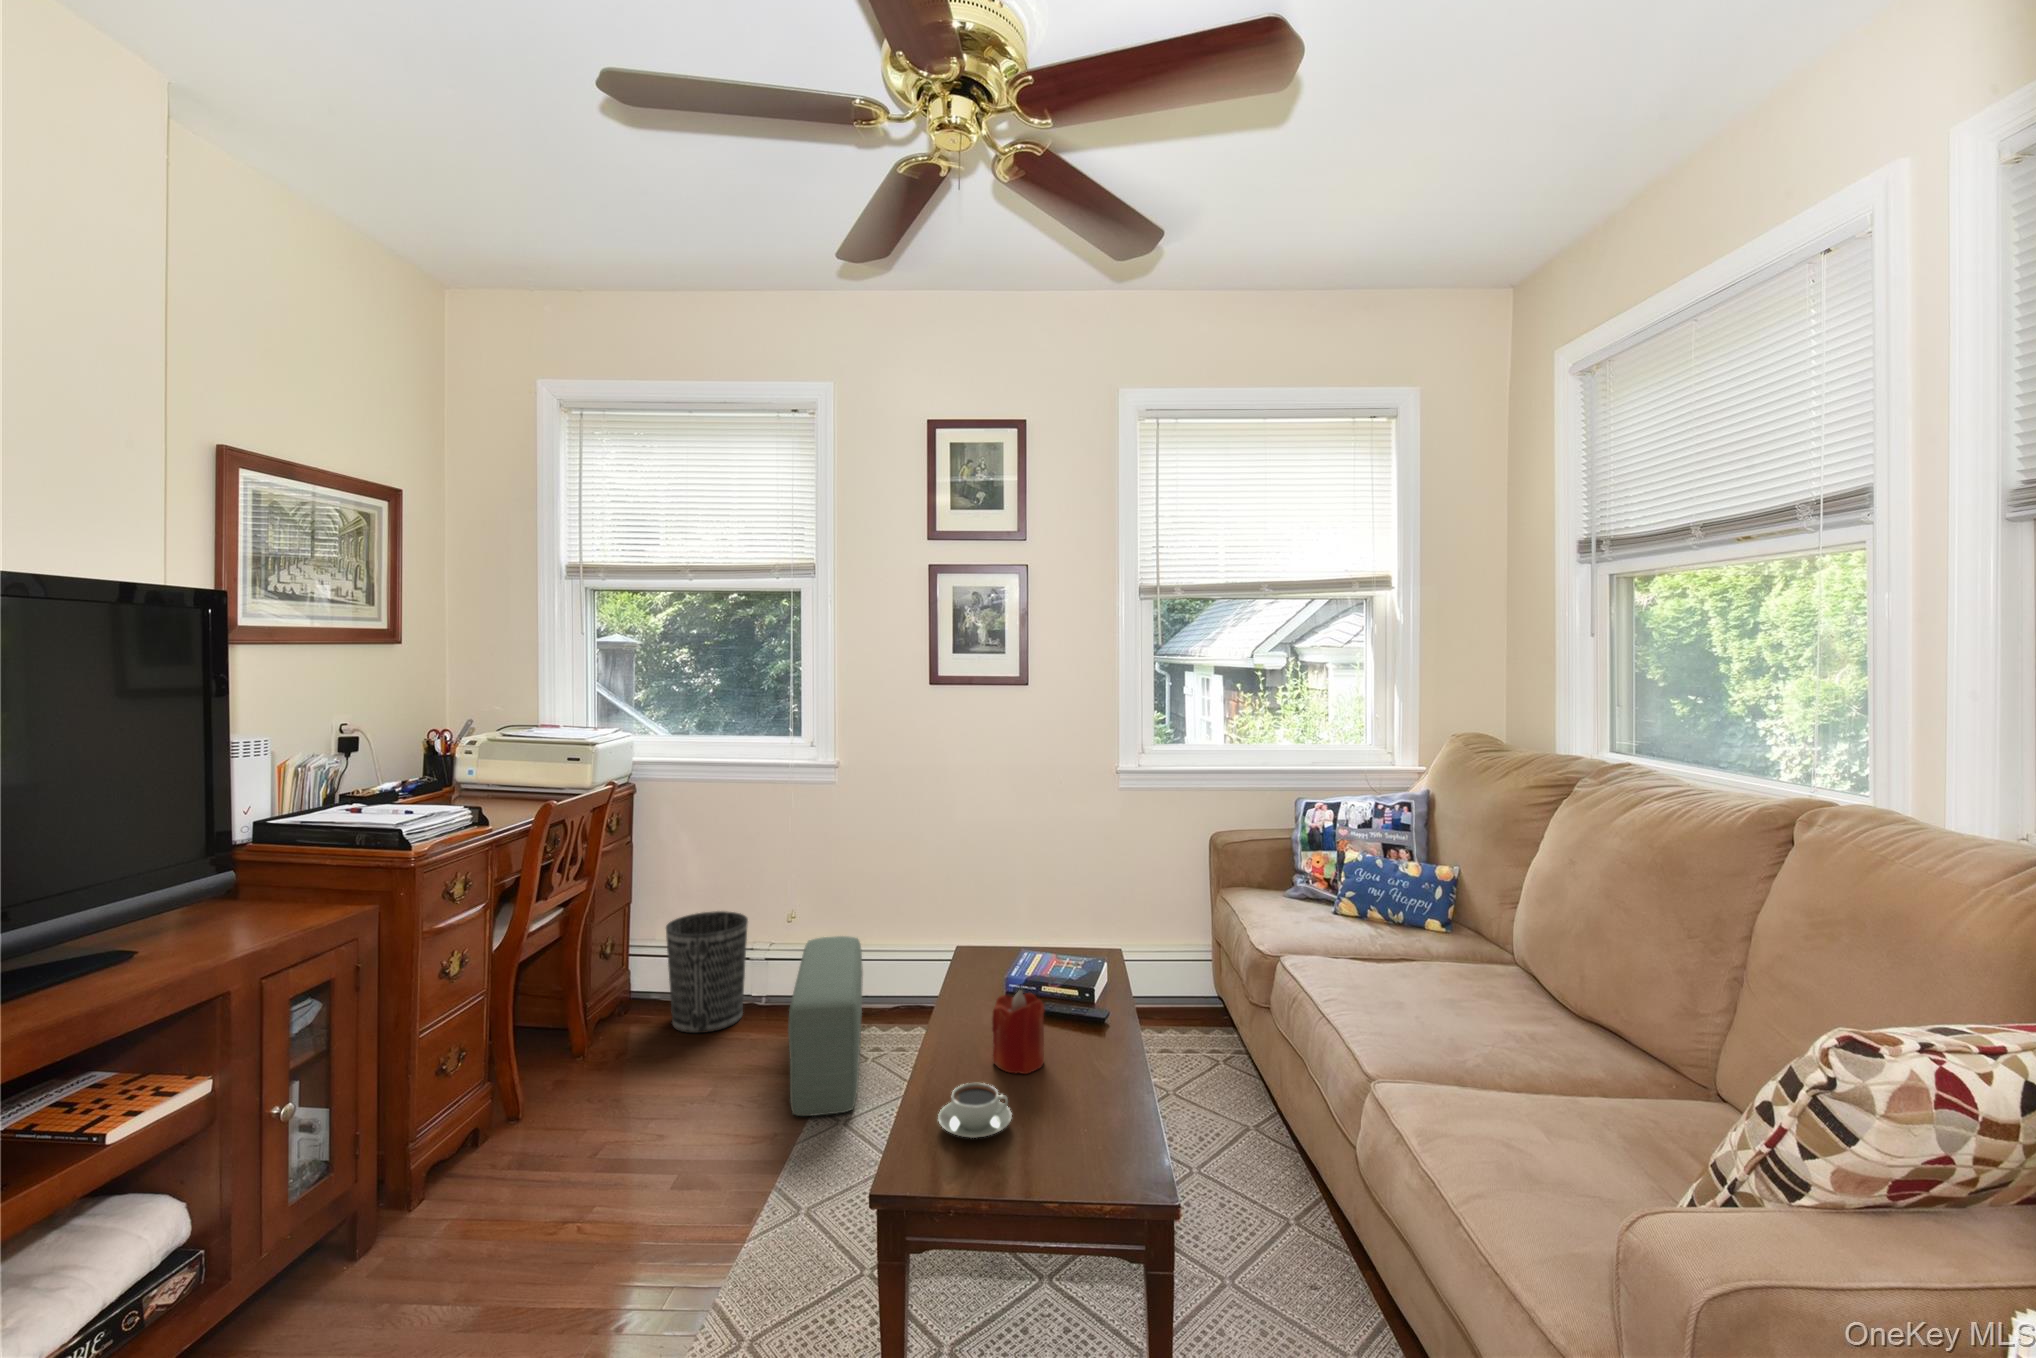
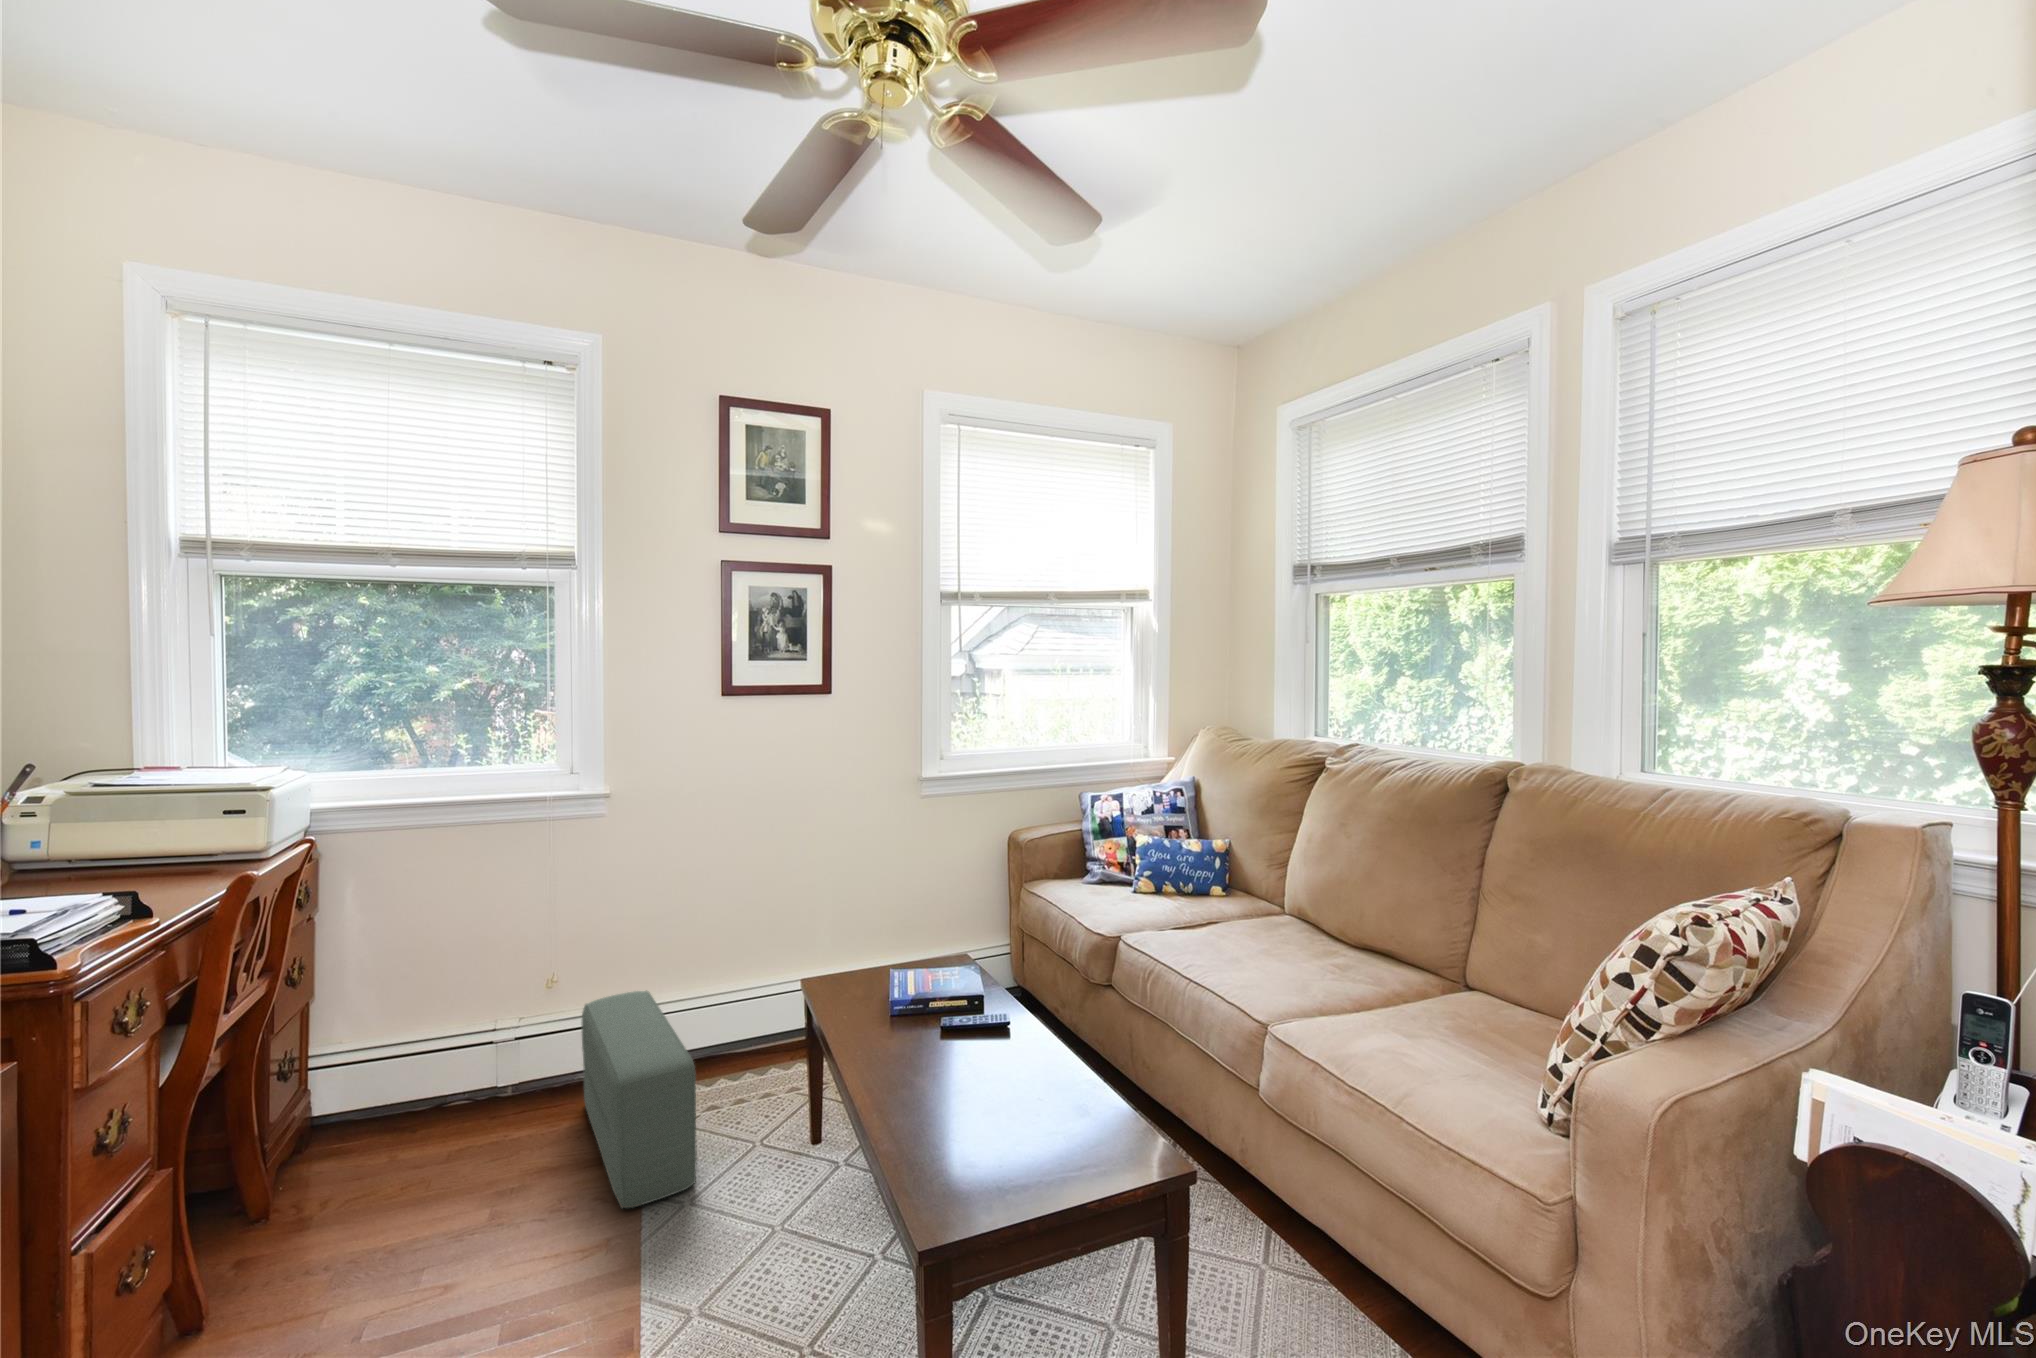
wastebasket: present [666,911,748,1033] -> none [376,987,494,1150]
candle: present [992,991,1045,1074] -> none [947,1003,998,1090]
coffee cup: present [938,1083,1012,1138] -> none [943,1103,1019,1161]

